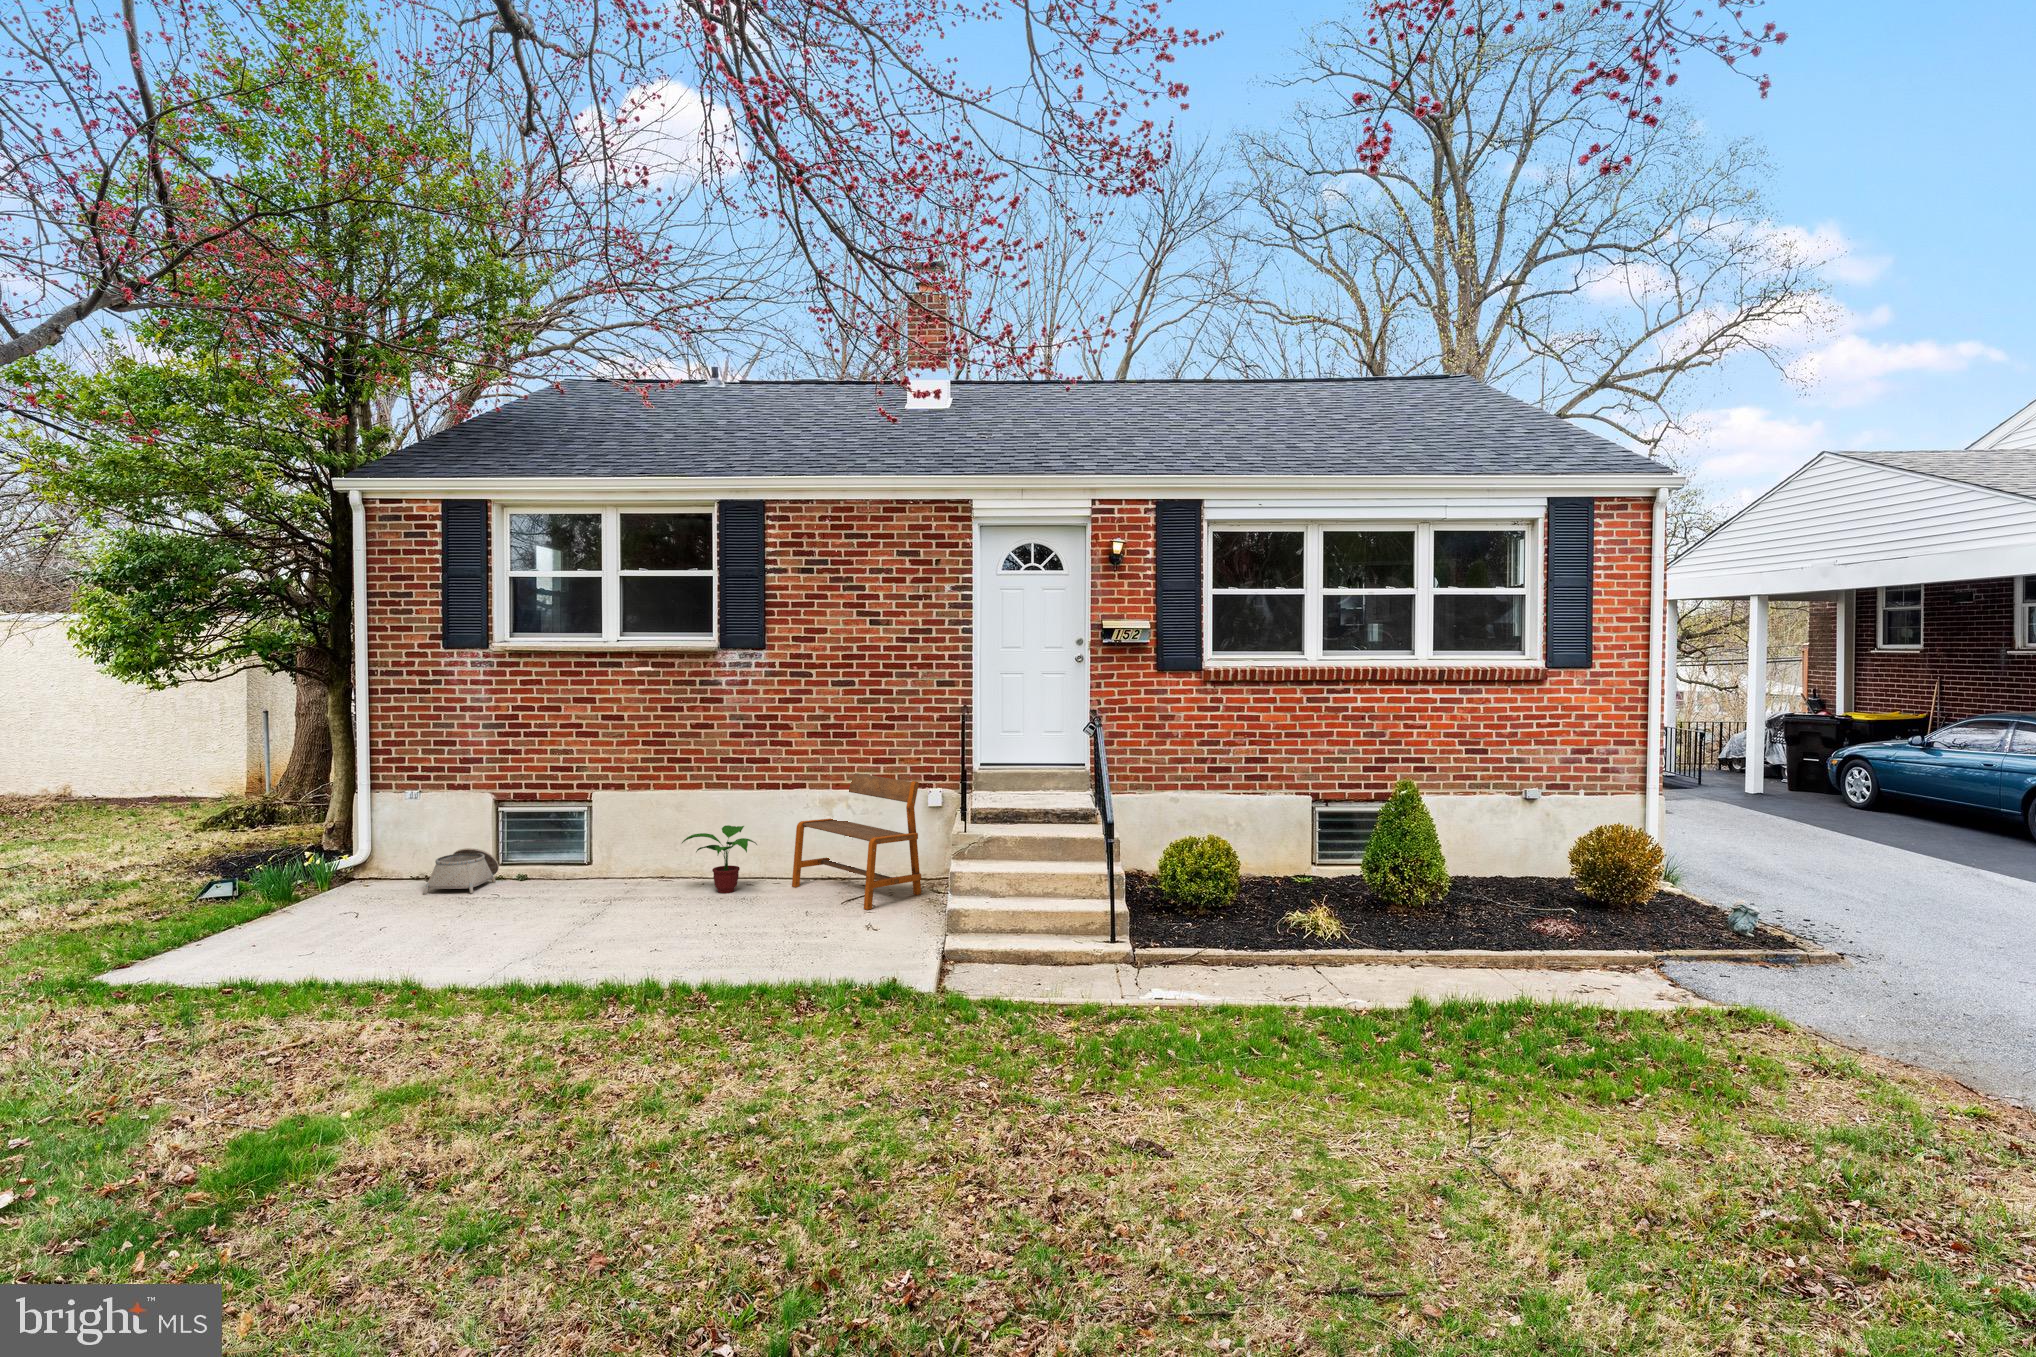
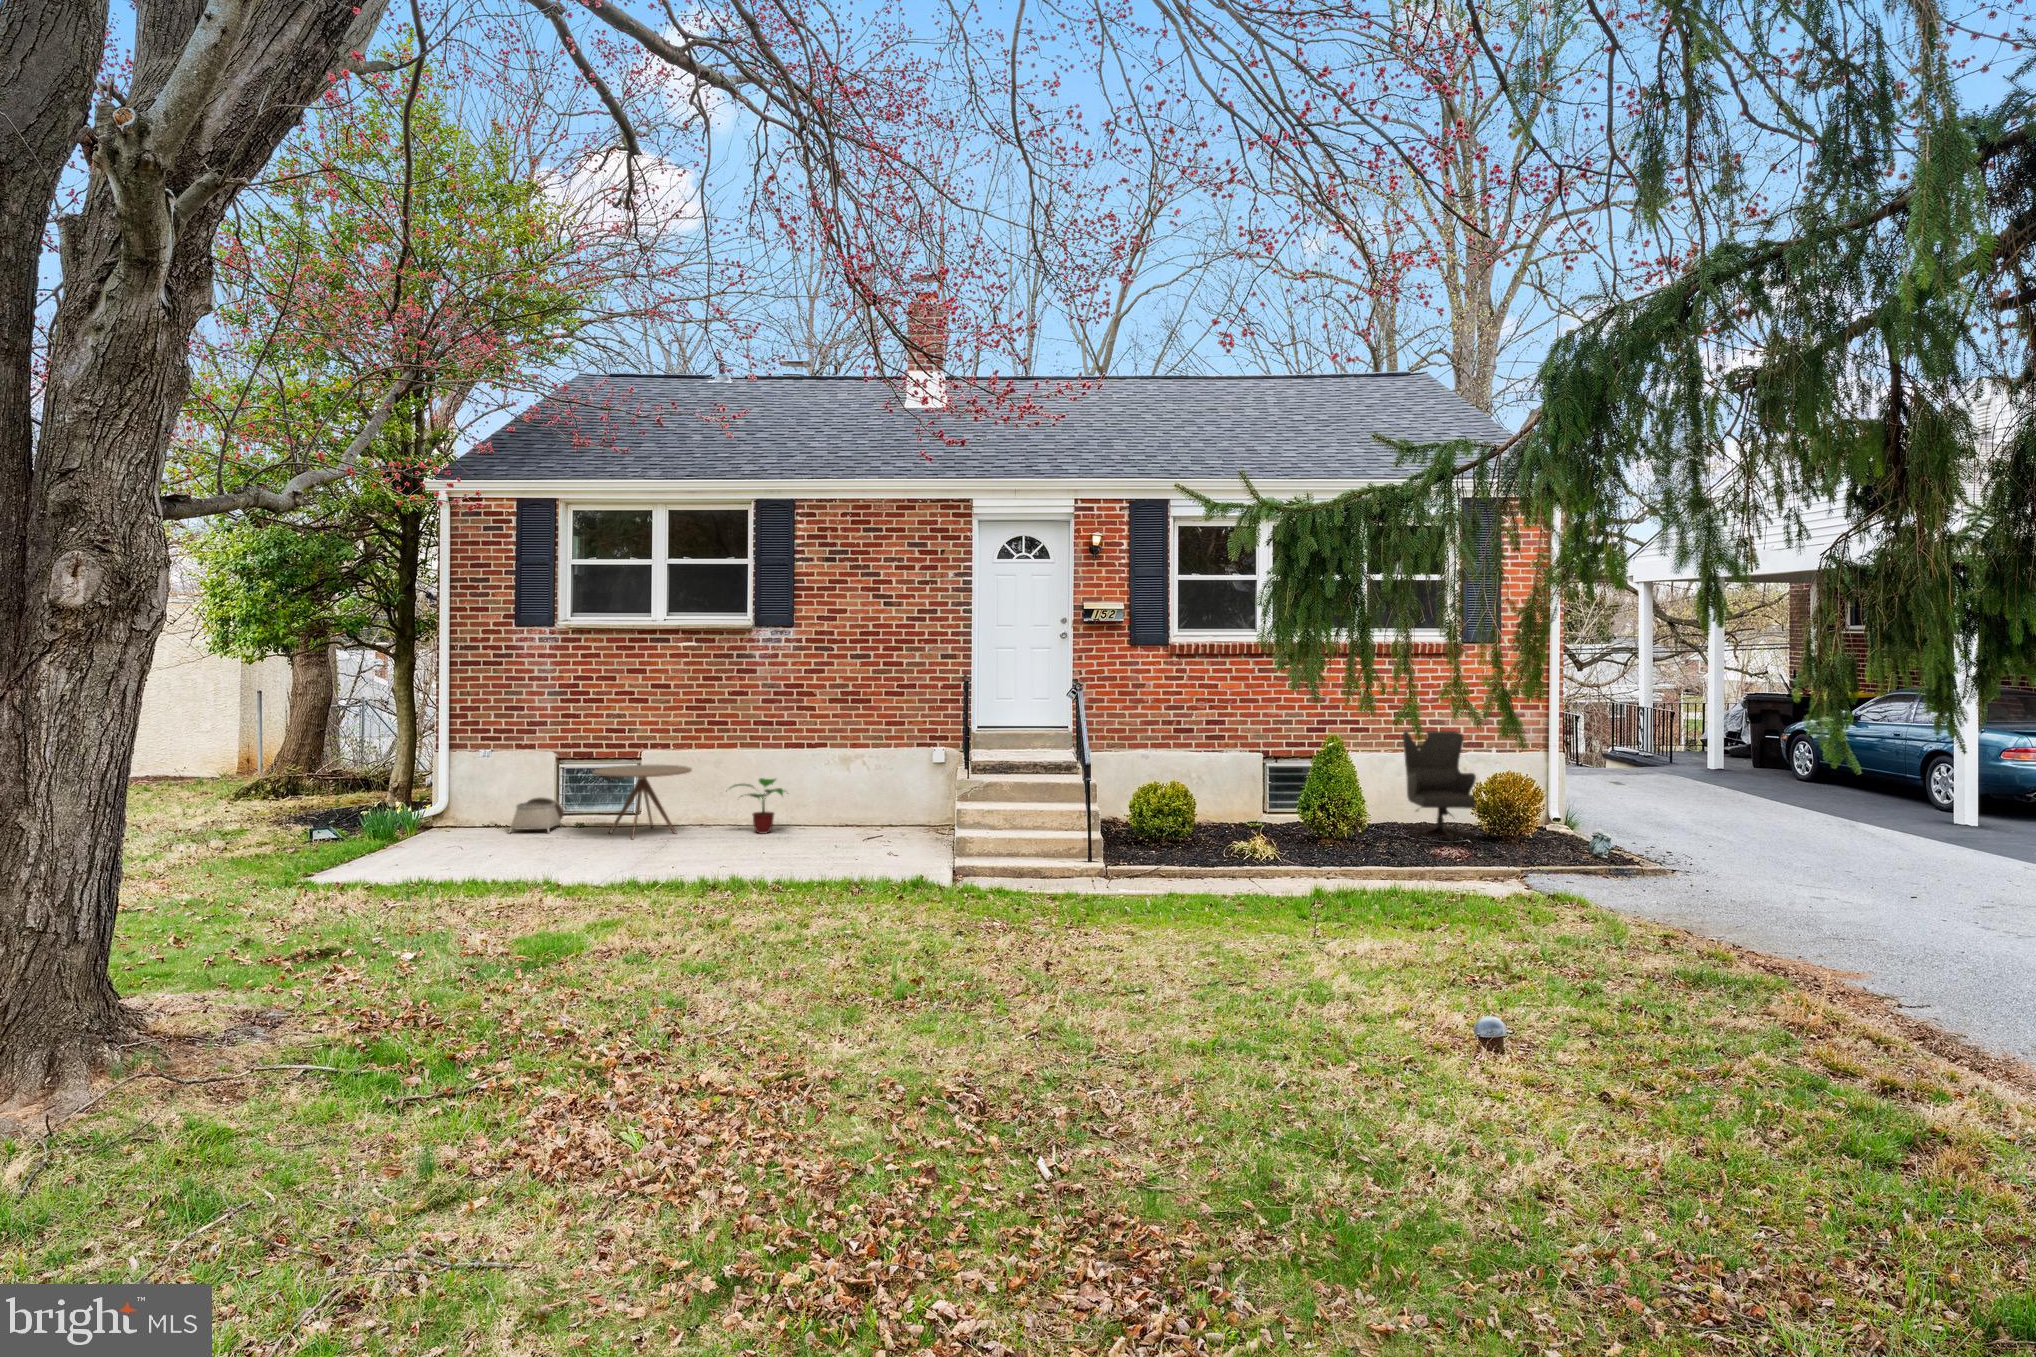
chair: none [1479,770,1579,913] -> present [1403,731,1476,846]
bench: present [792,772,921,910] -> none [818,733,930,843]
round table: none [520,809,643,904] -> present [593,765,692,839]

